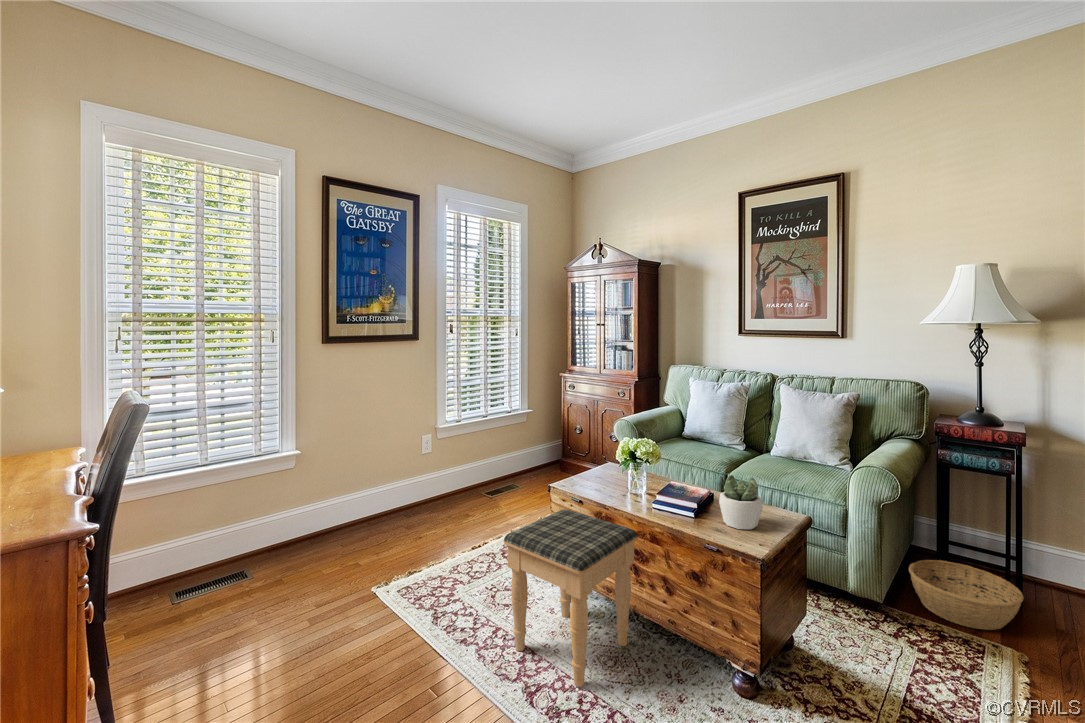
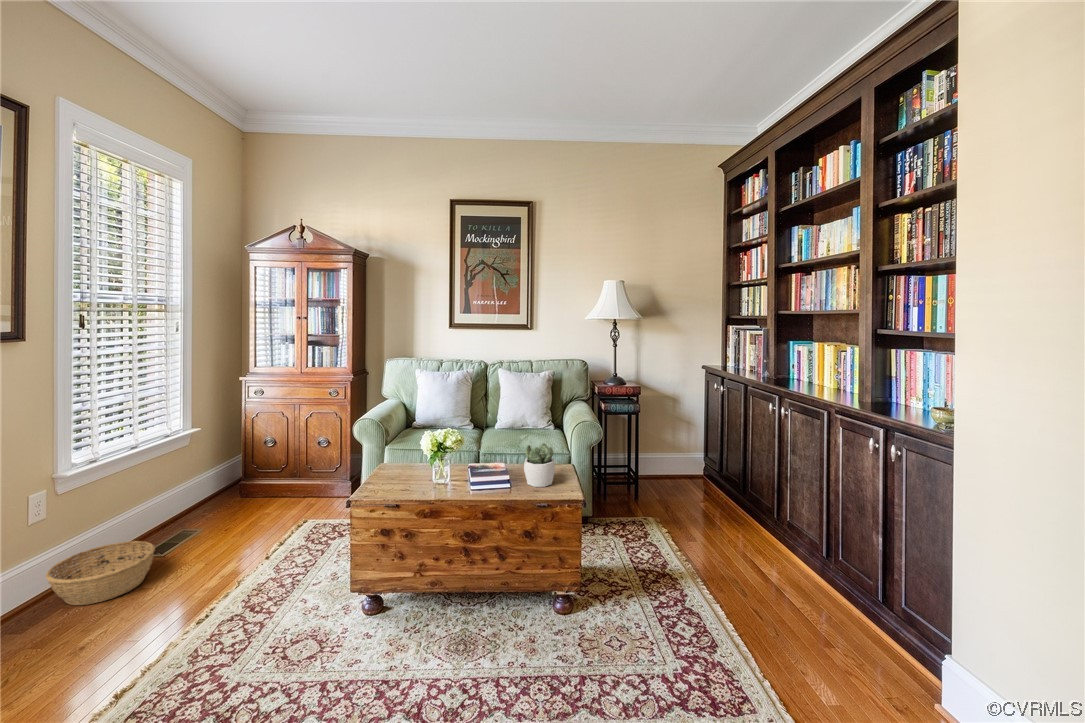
footstool: present [504,509,638,687] -> none [344,516,465,690]
basket: present [909,560,1024,630] -> present [46,541,155,605]

